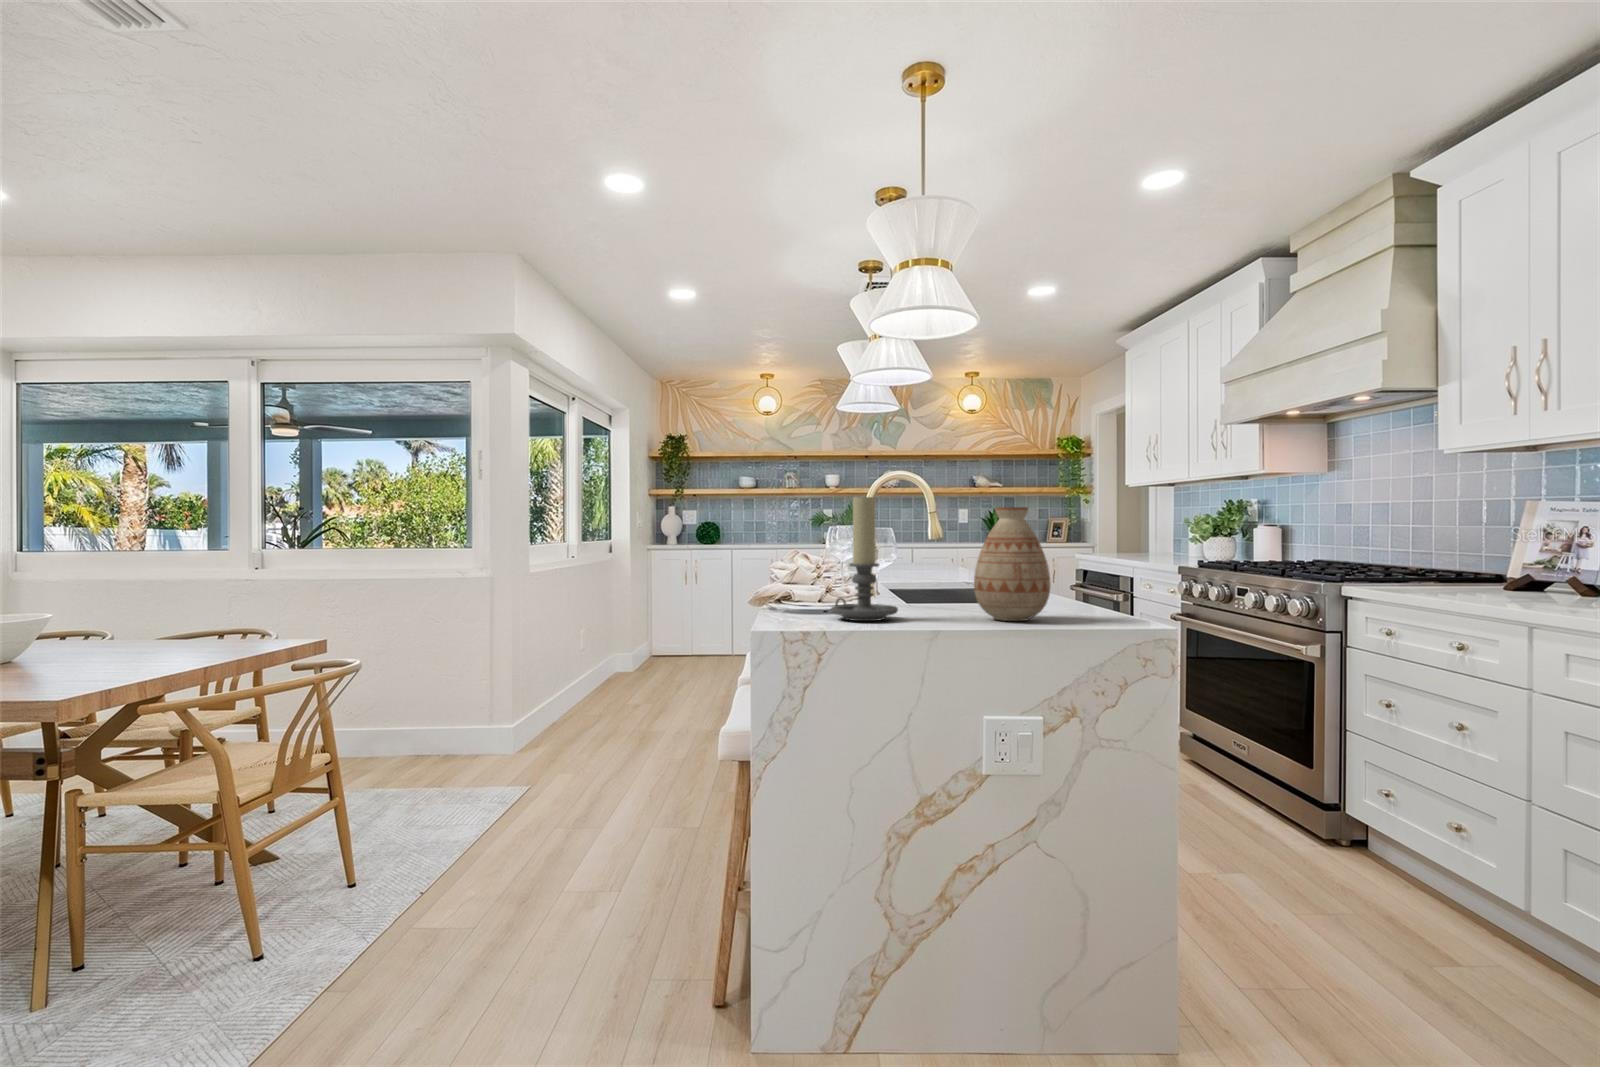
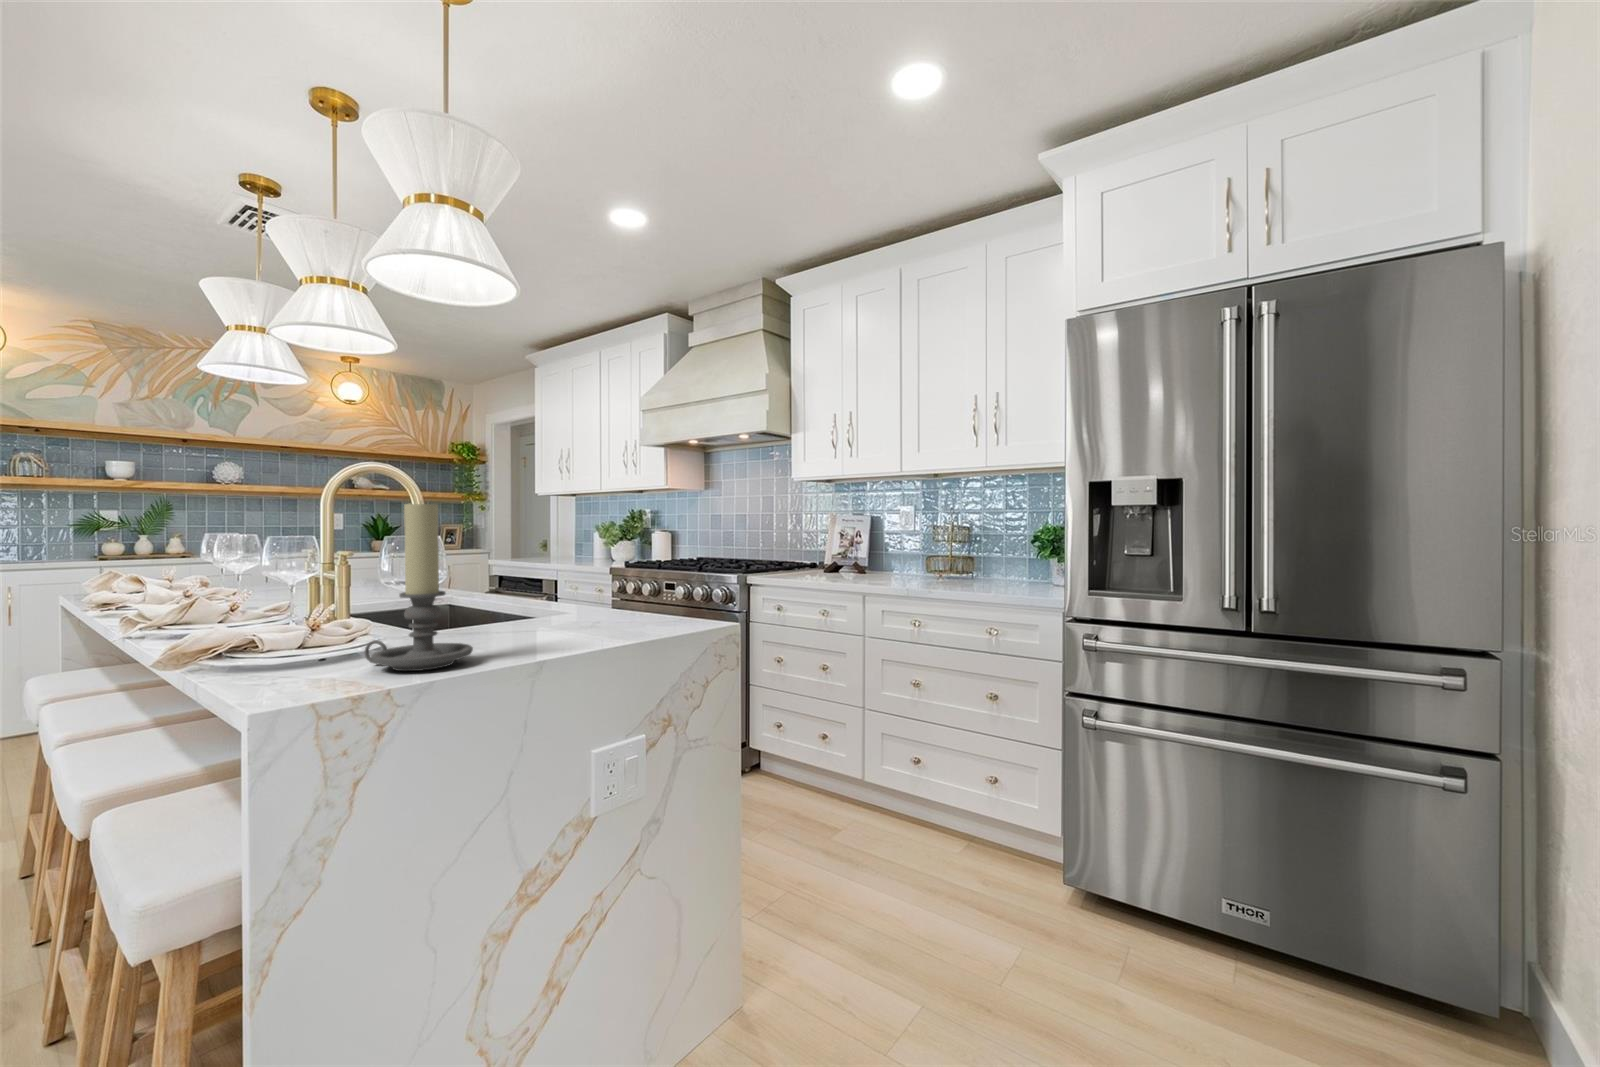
vase: present [974,507,1050,621] -> none [553,519,637,644]

